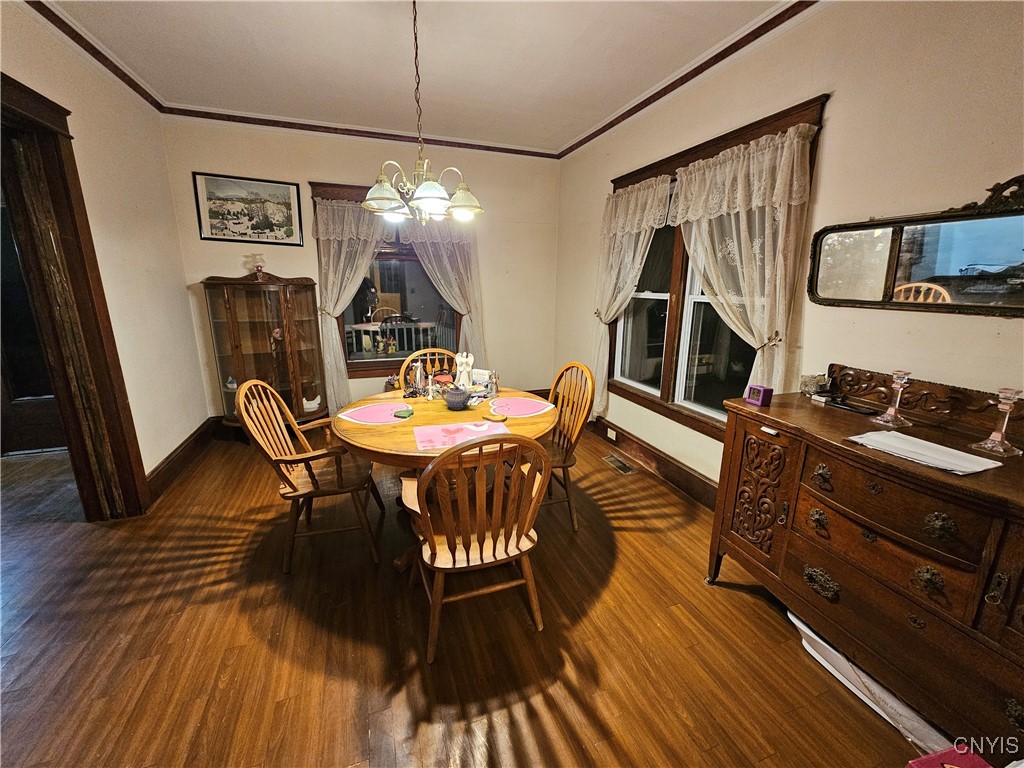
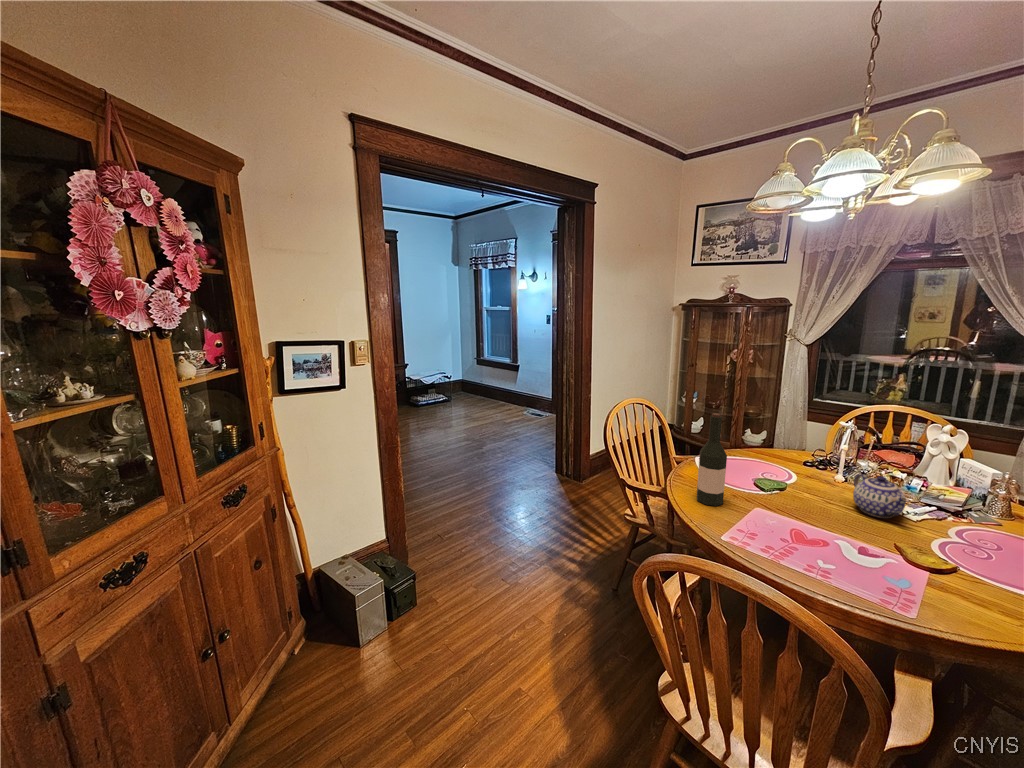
wine bottle: none [373,368,395,438] -> present [697,413,727,506]

